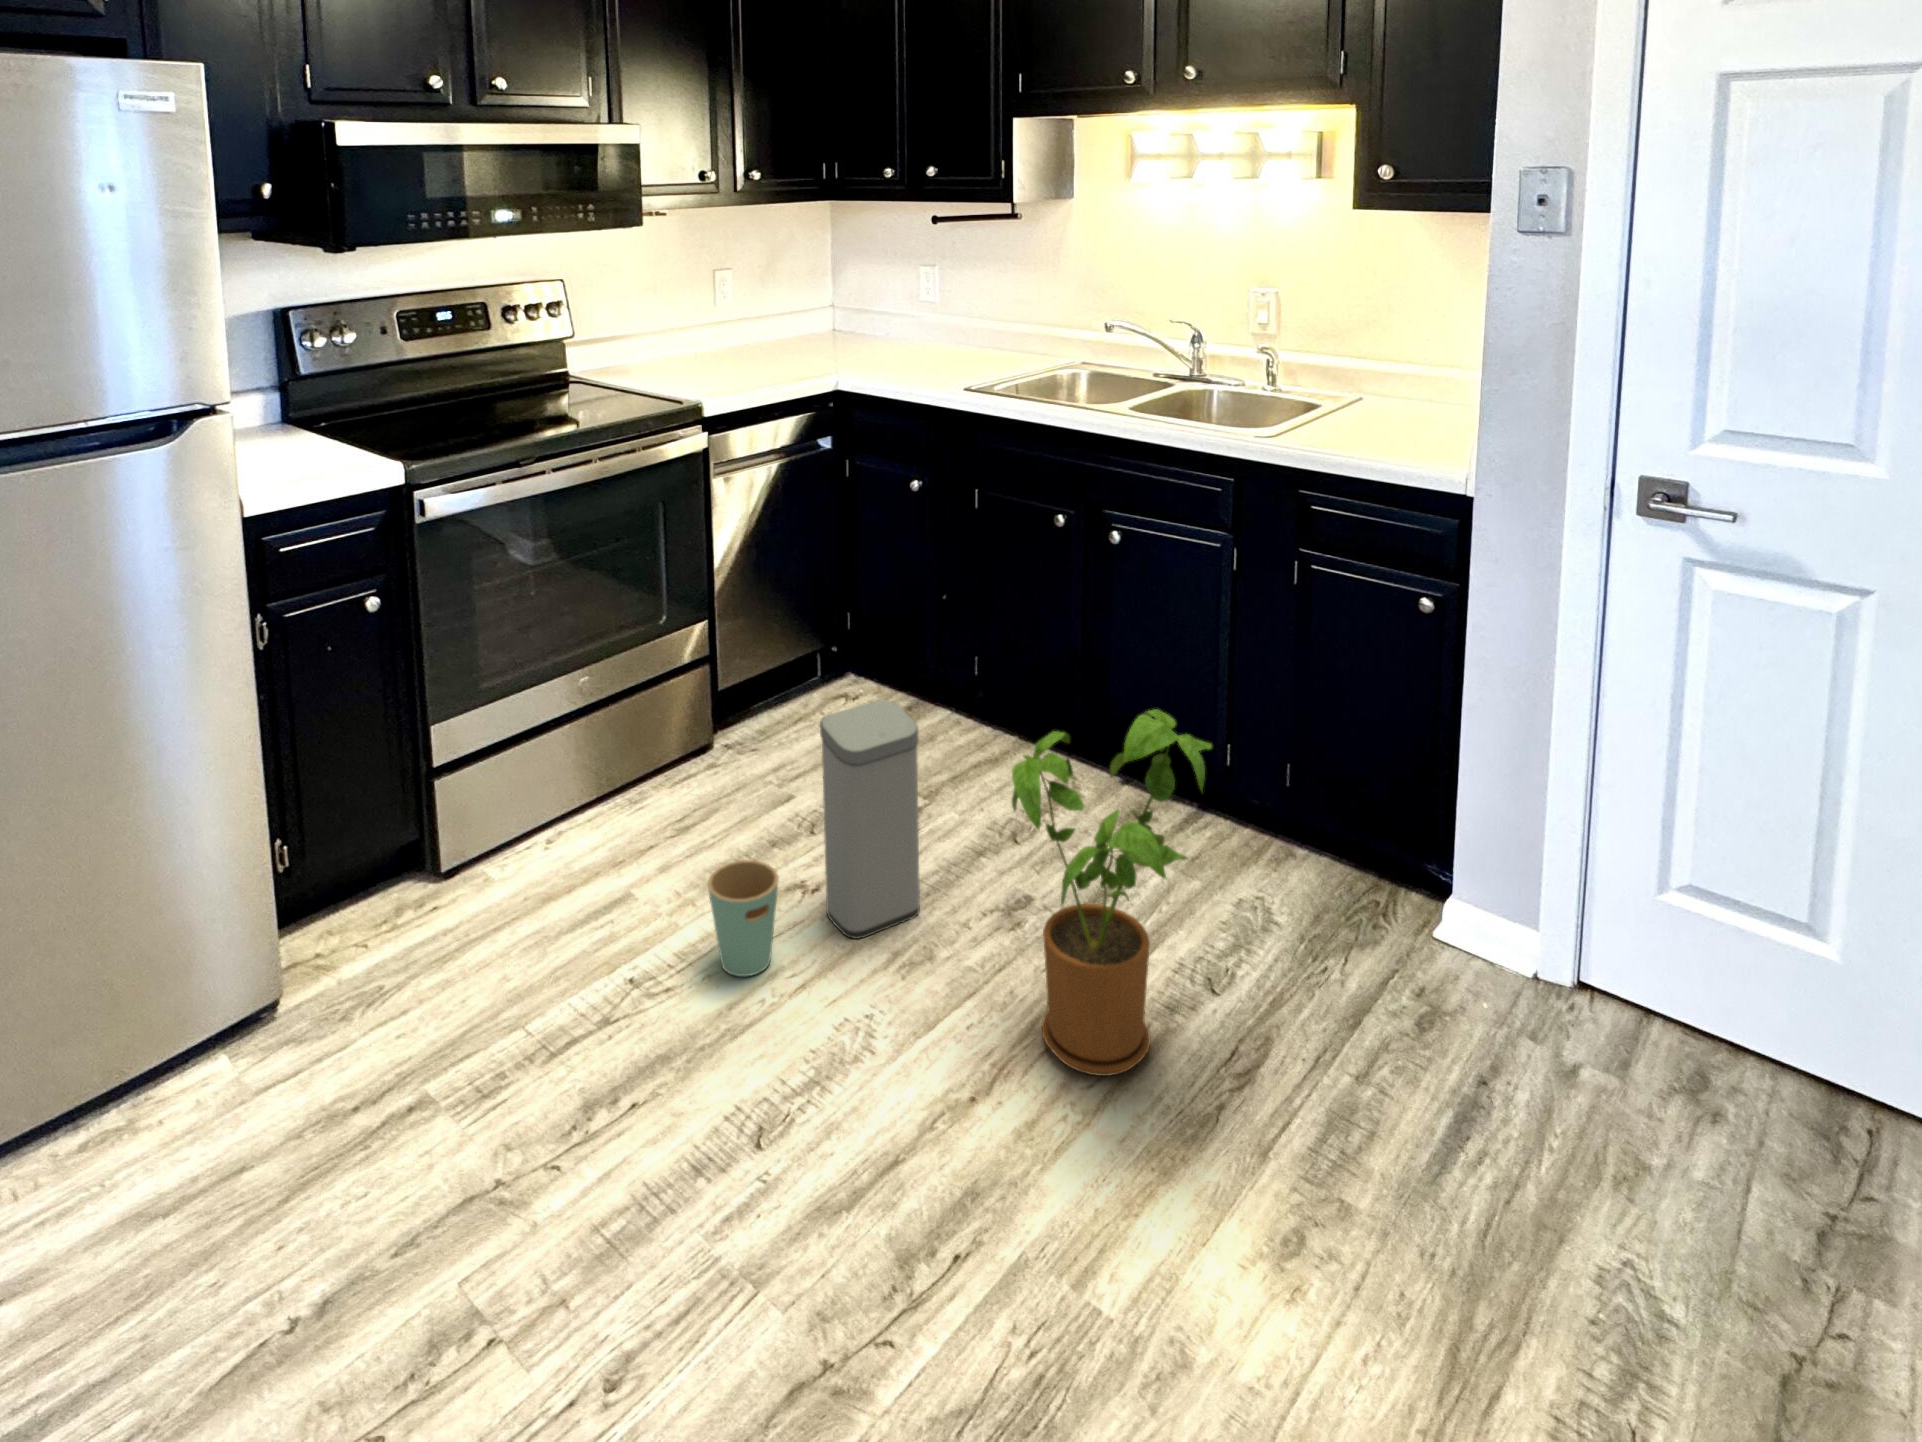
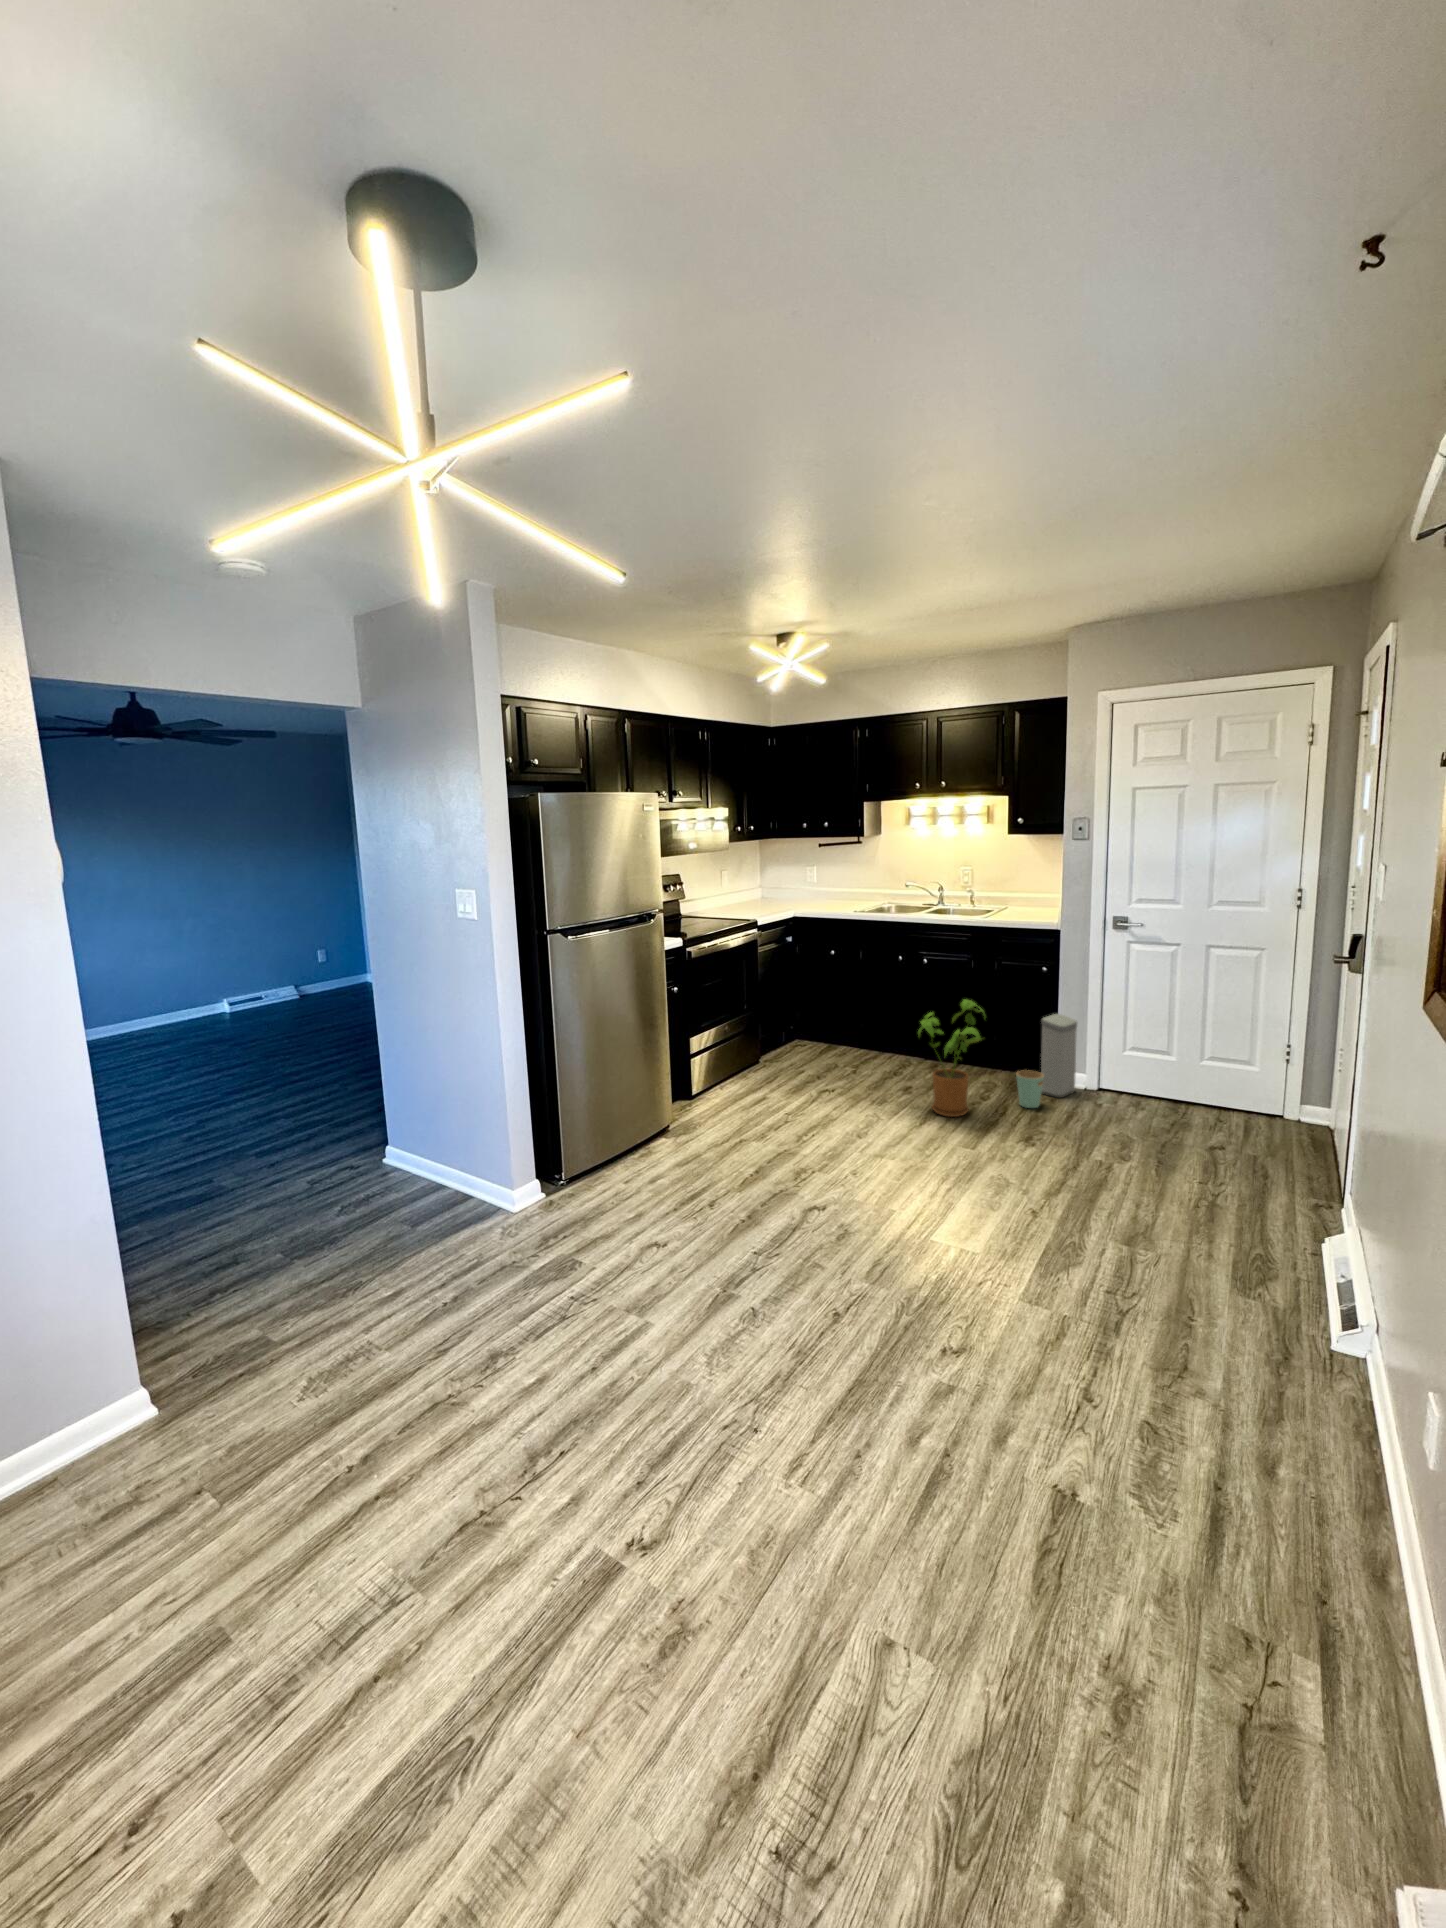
trash can: present [708,700,920,977] -> present [1016,1014,1077,1108]

